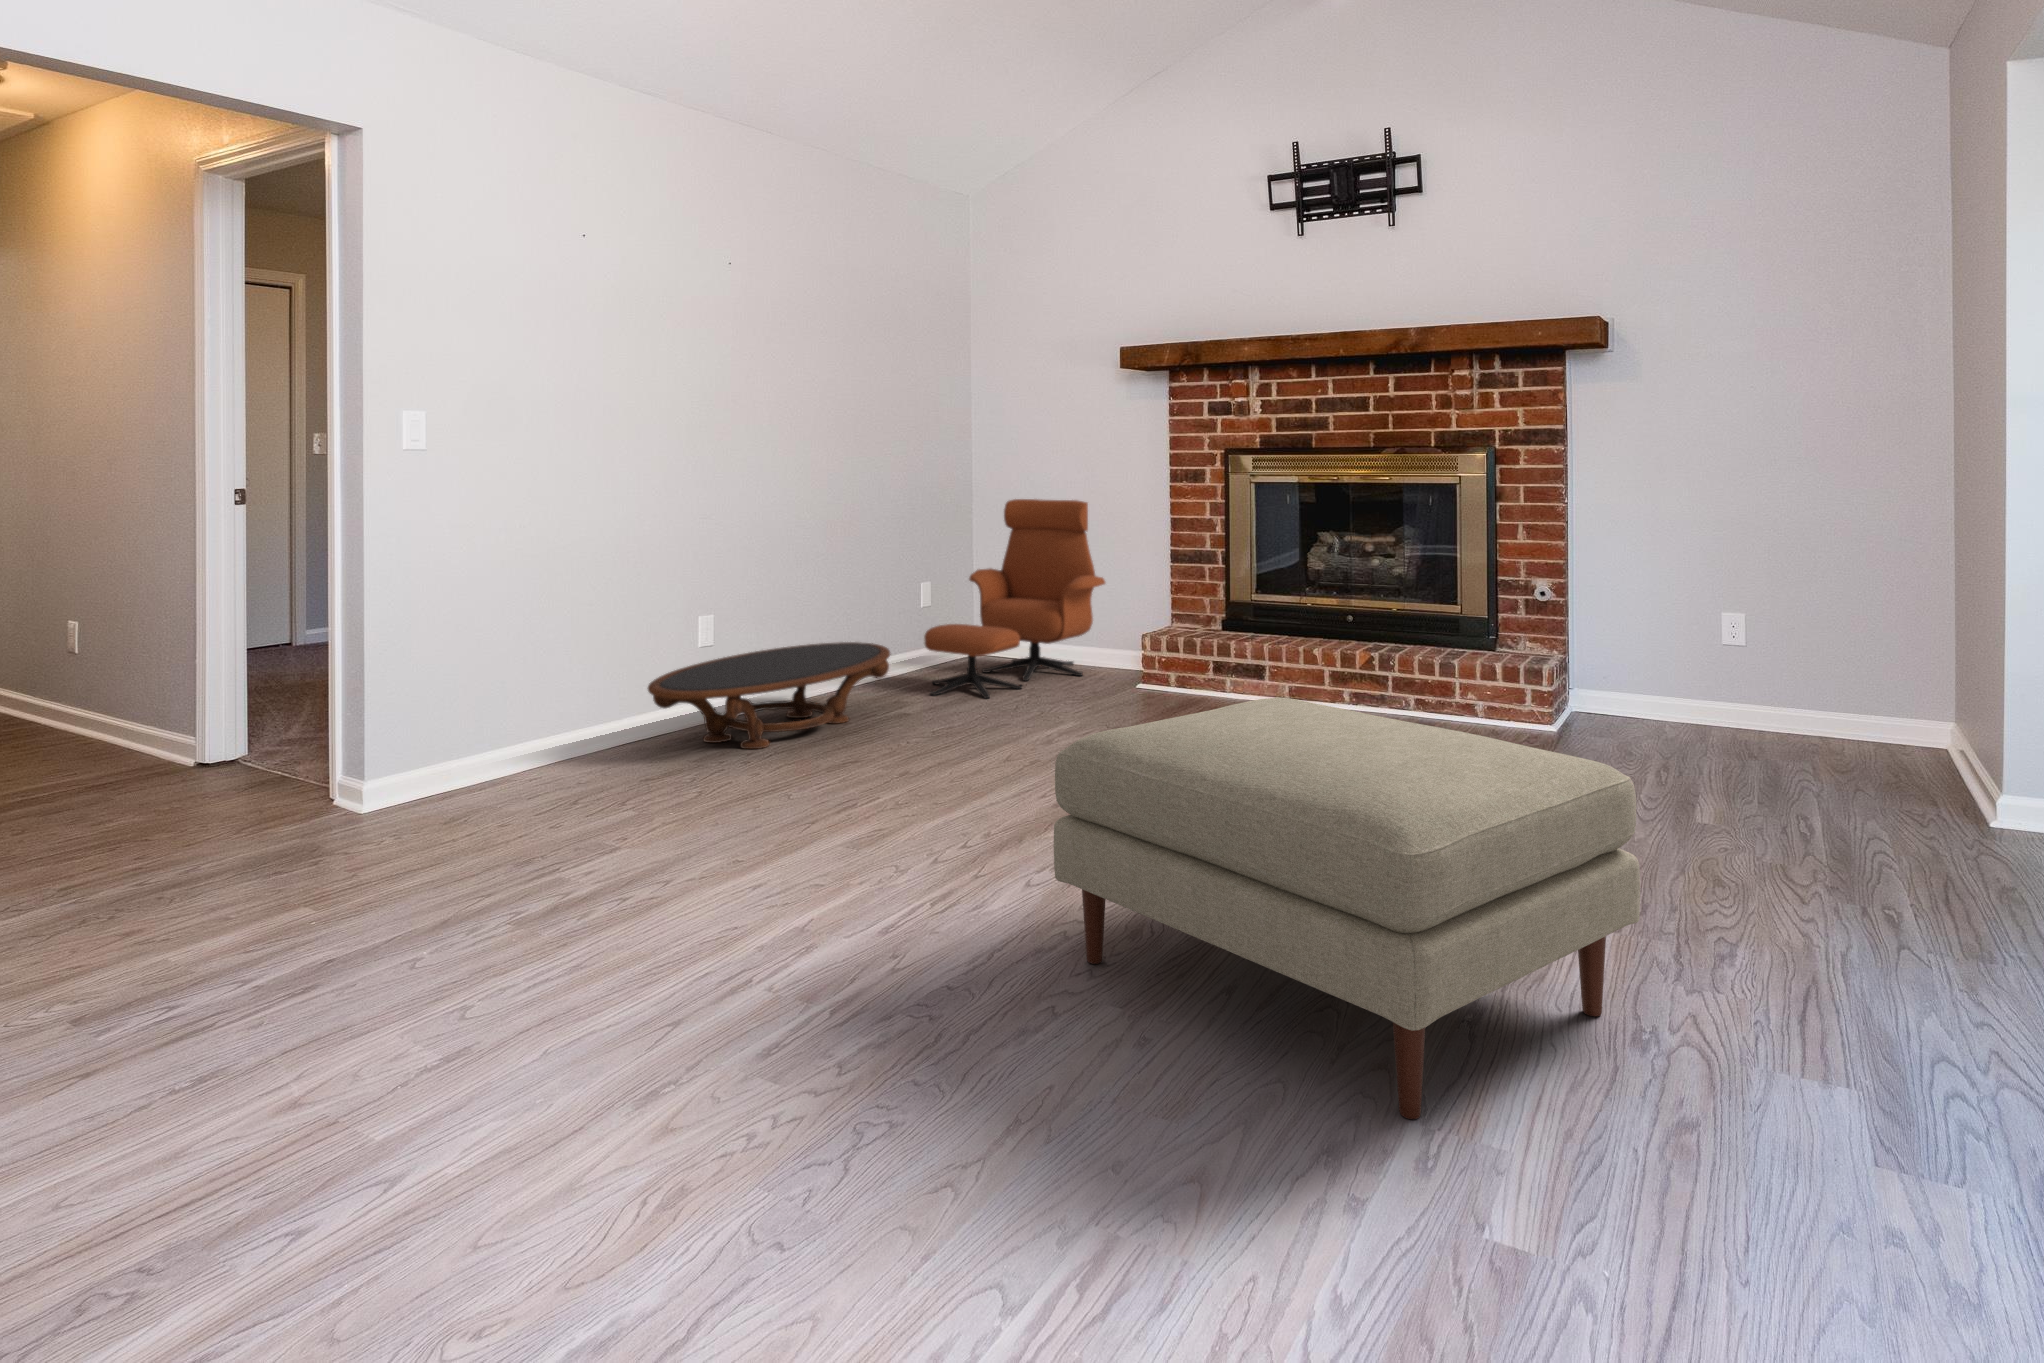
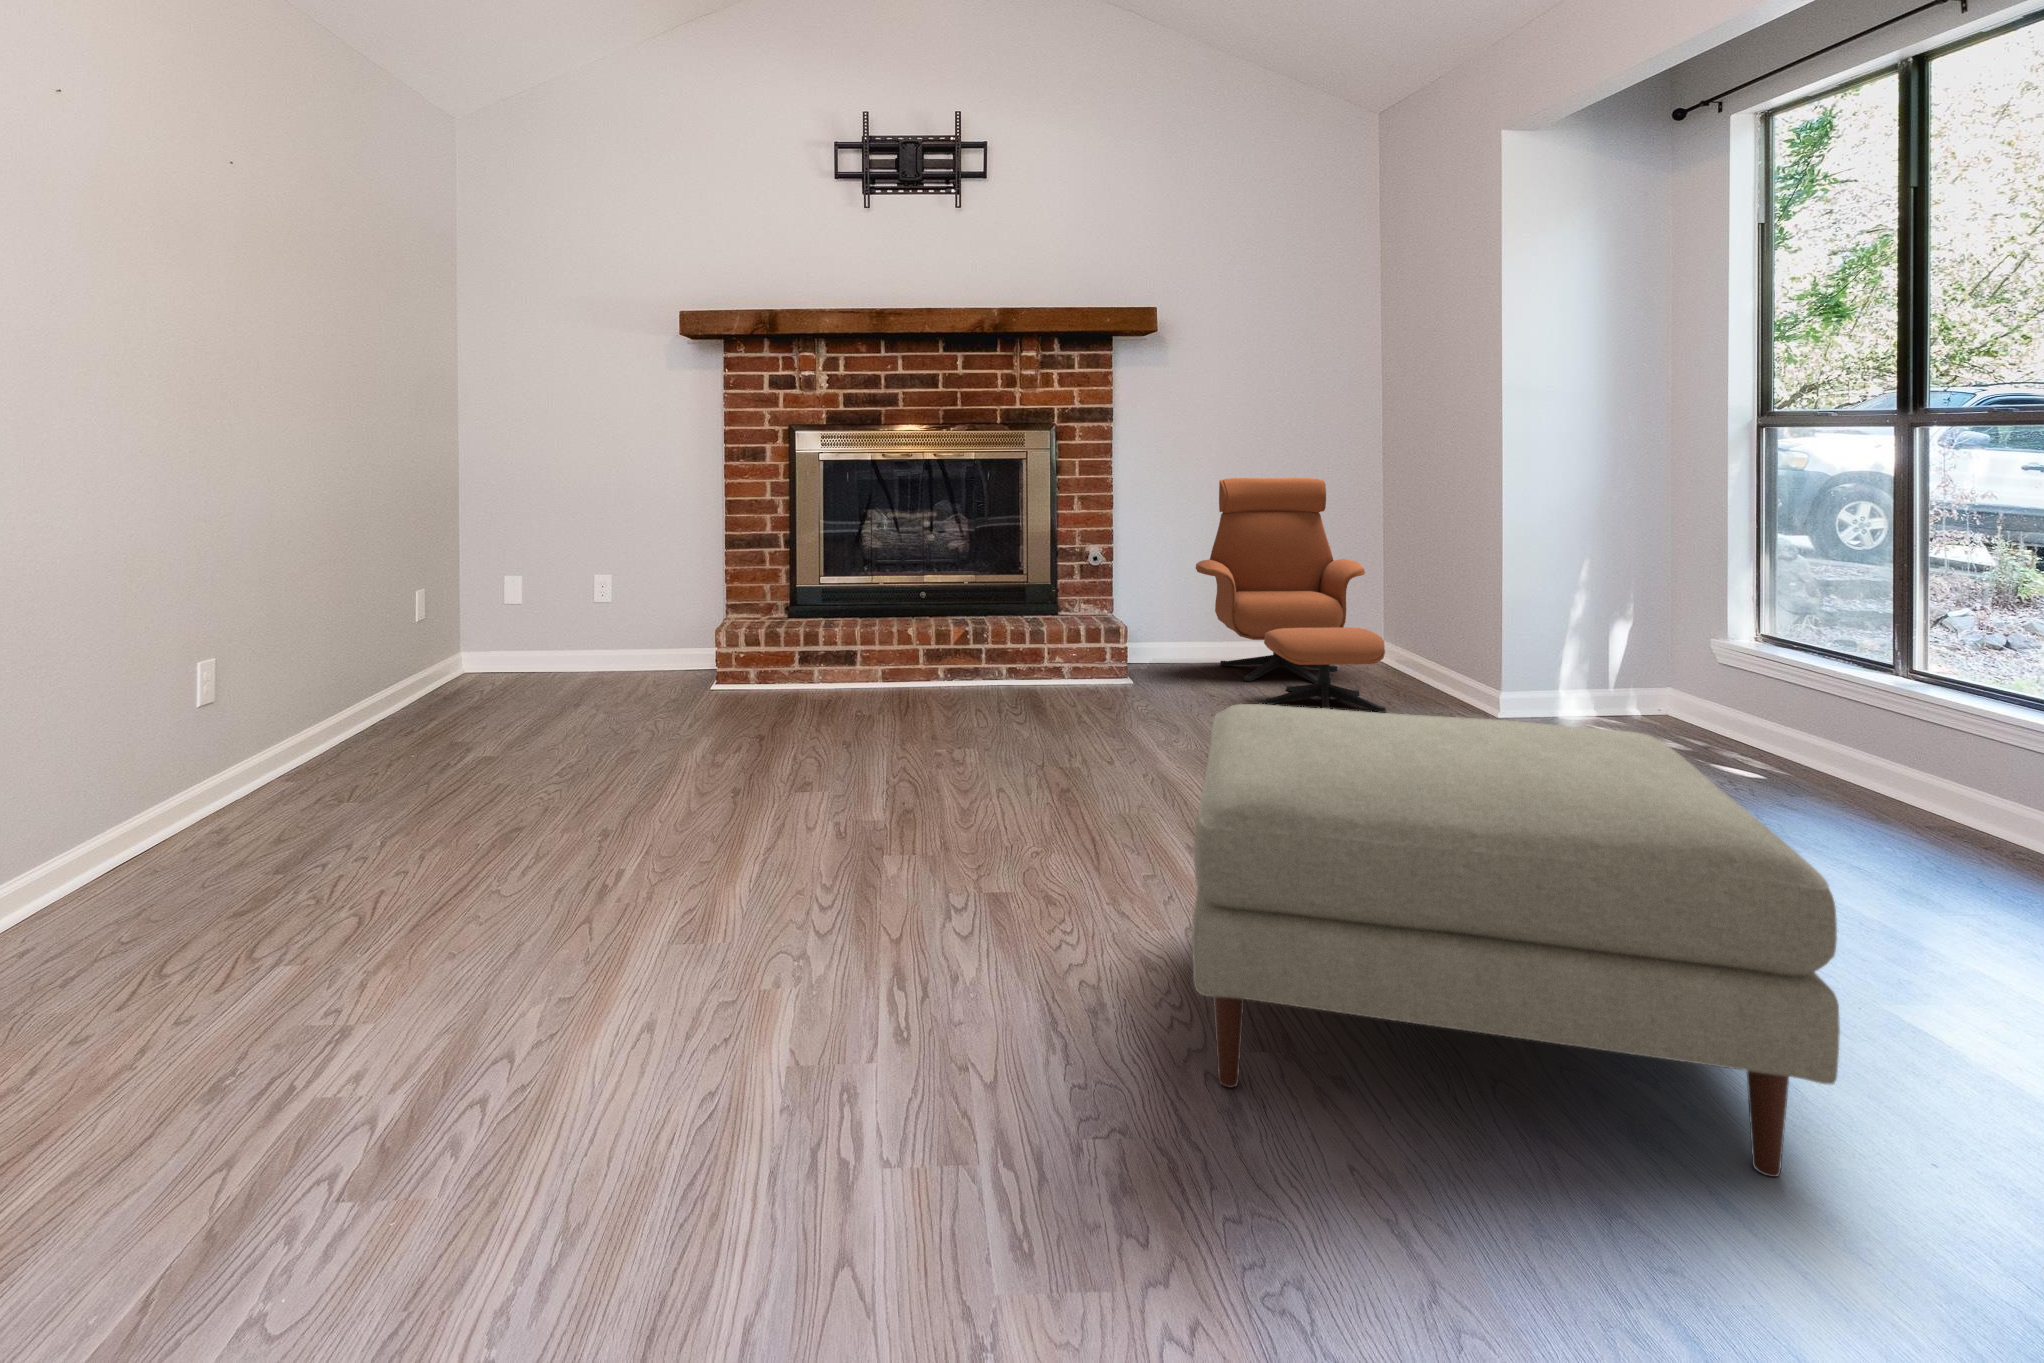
lounge chair: present [924,499,1105,699] -> present [1196,478,1386,712]
coffee table: present [648,642,890,749] -> none [138,685,466,877]

